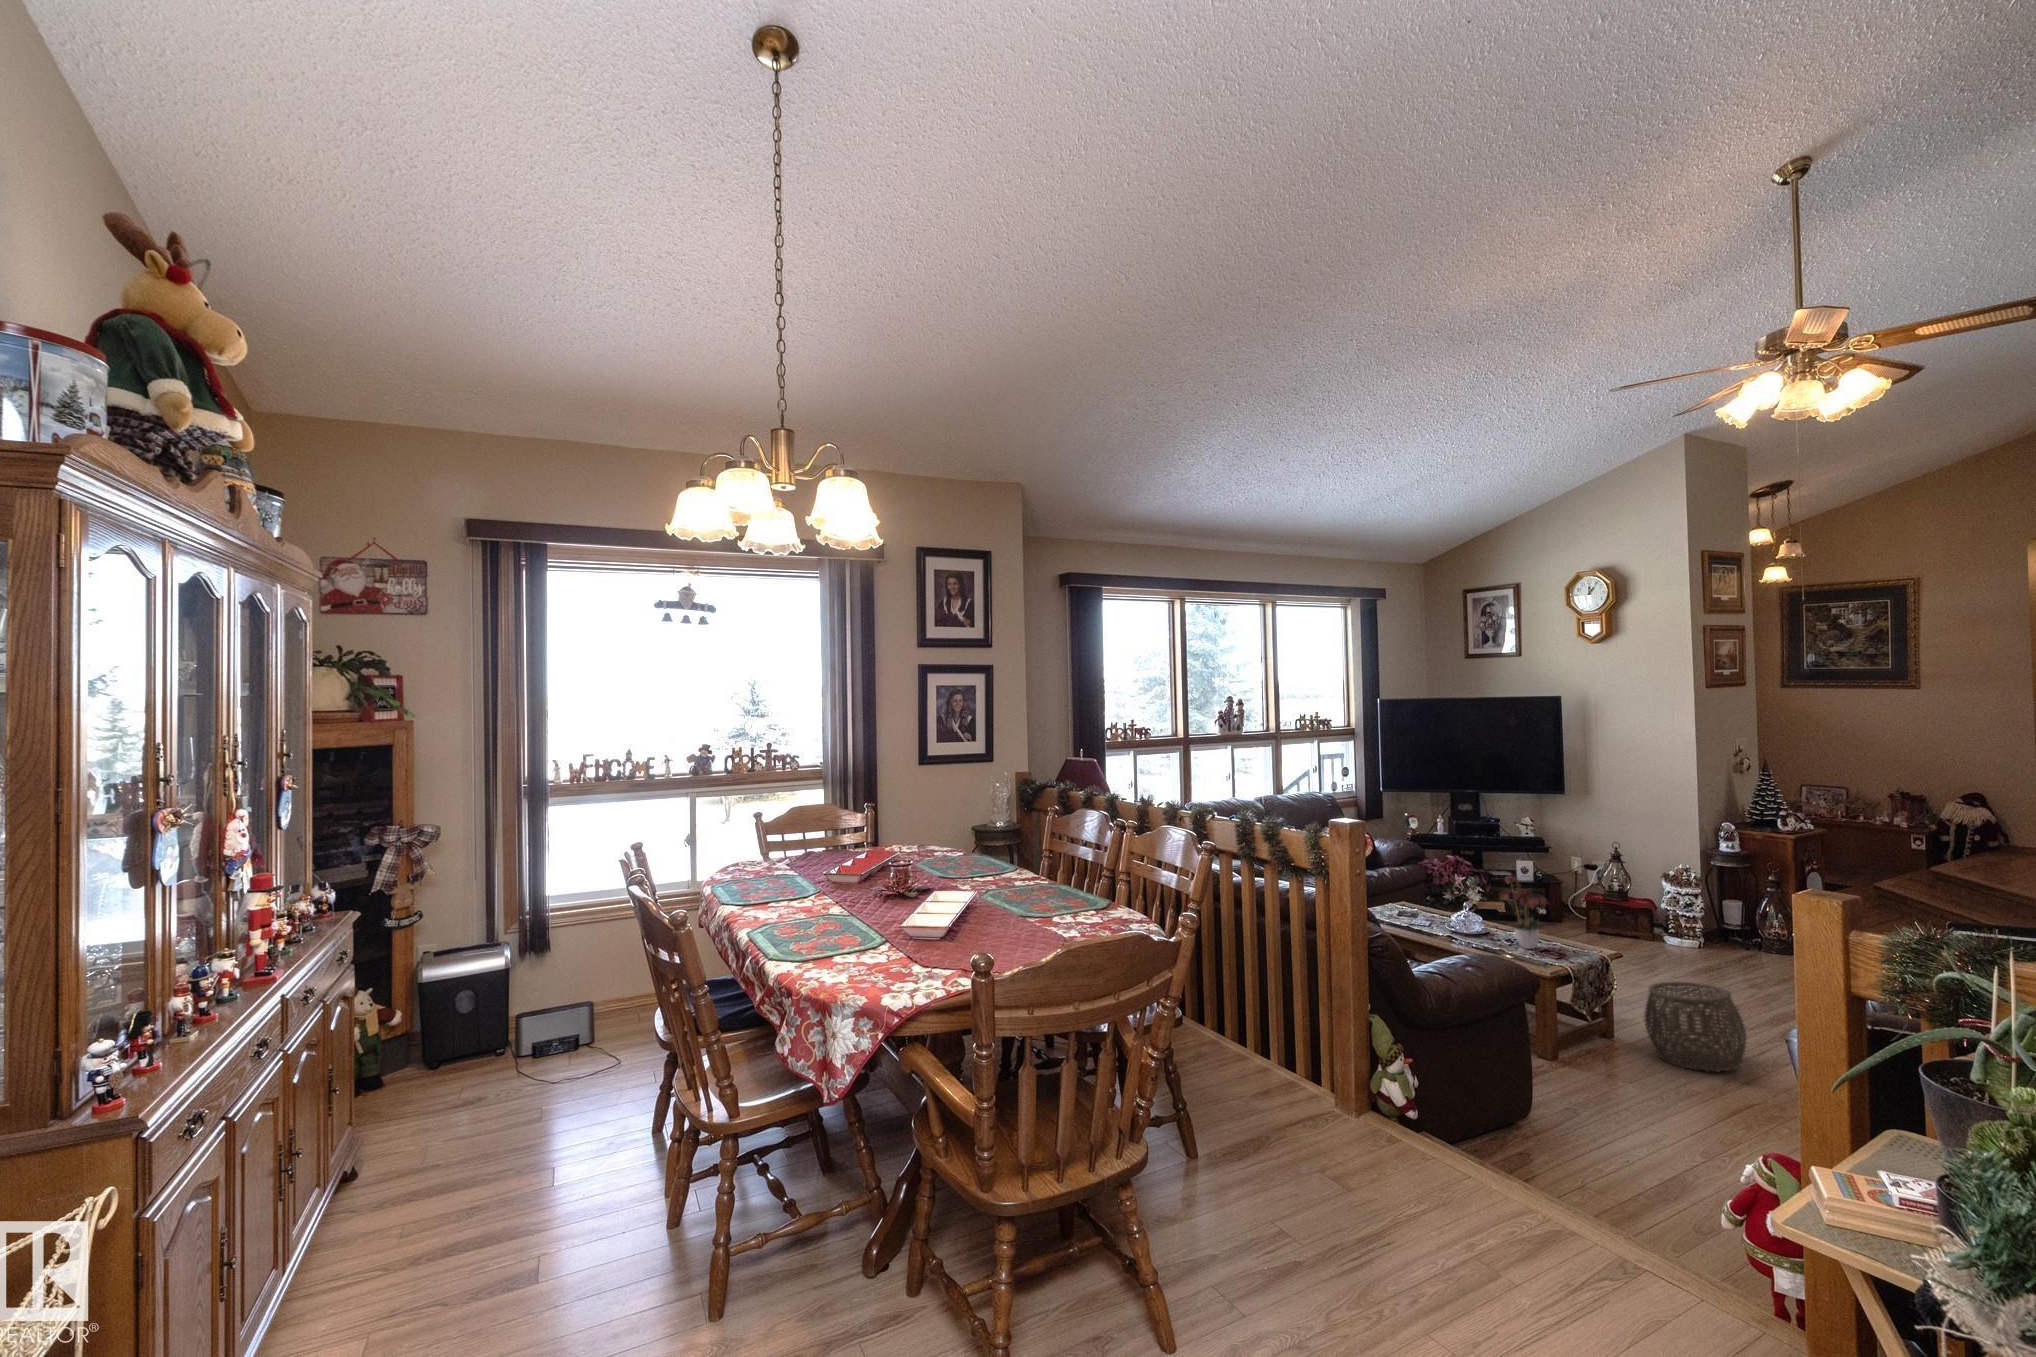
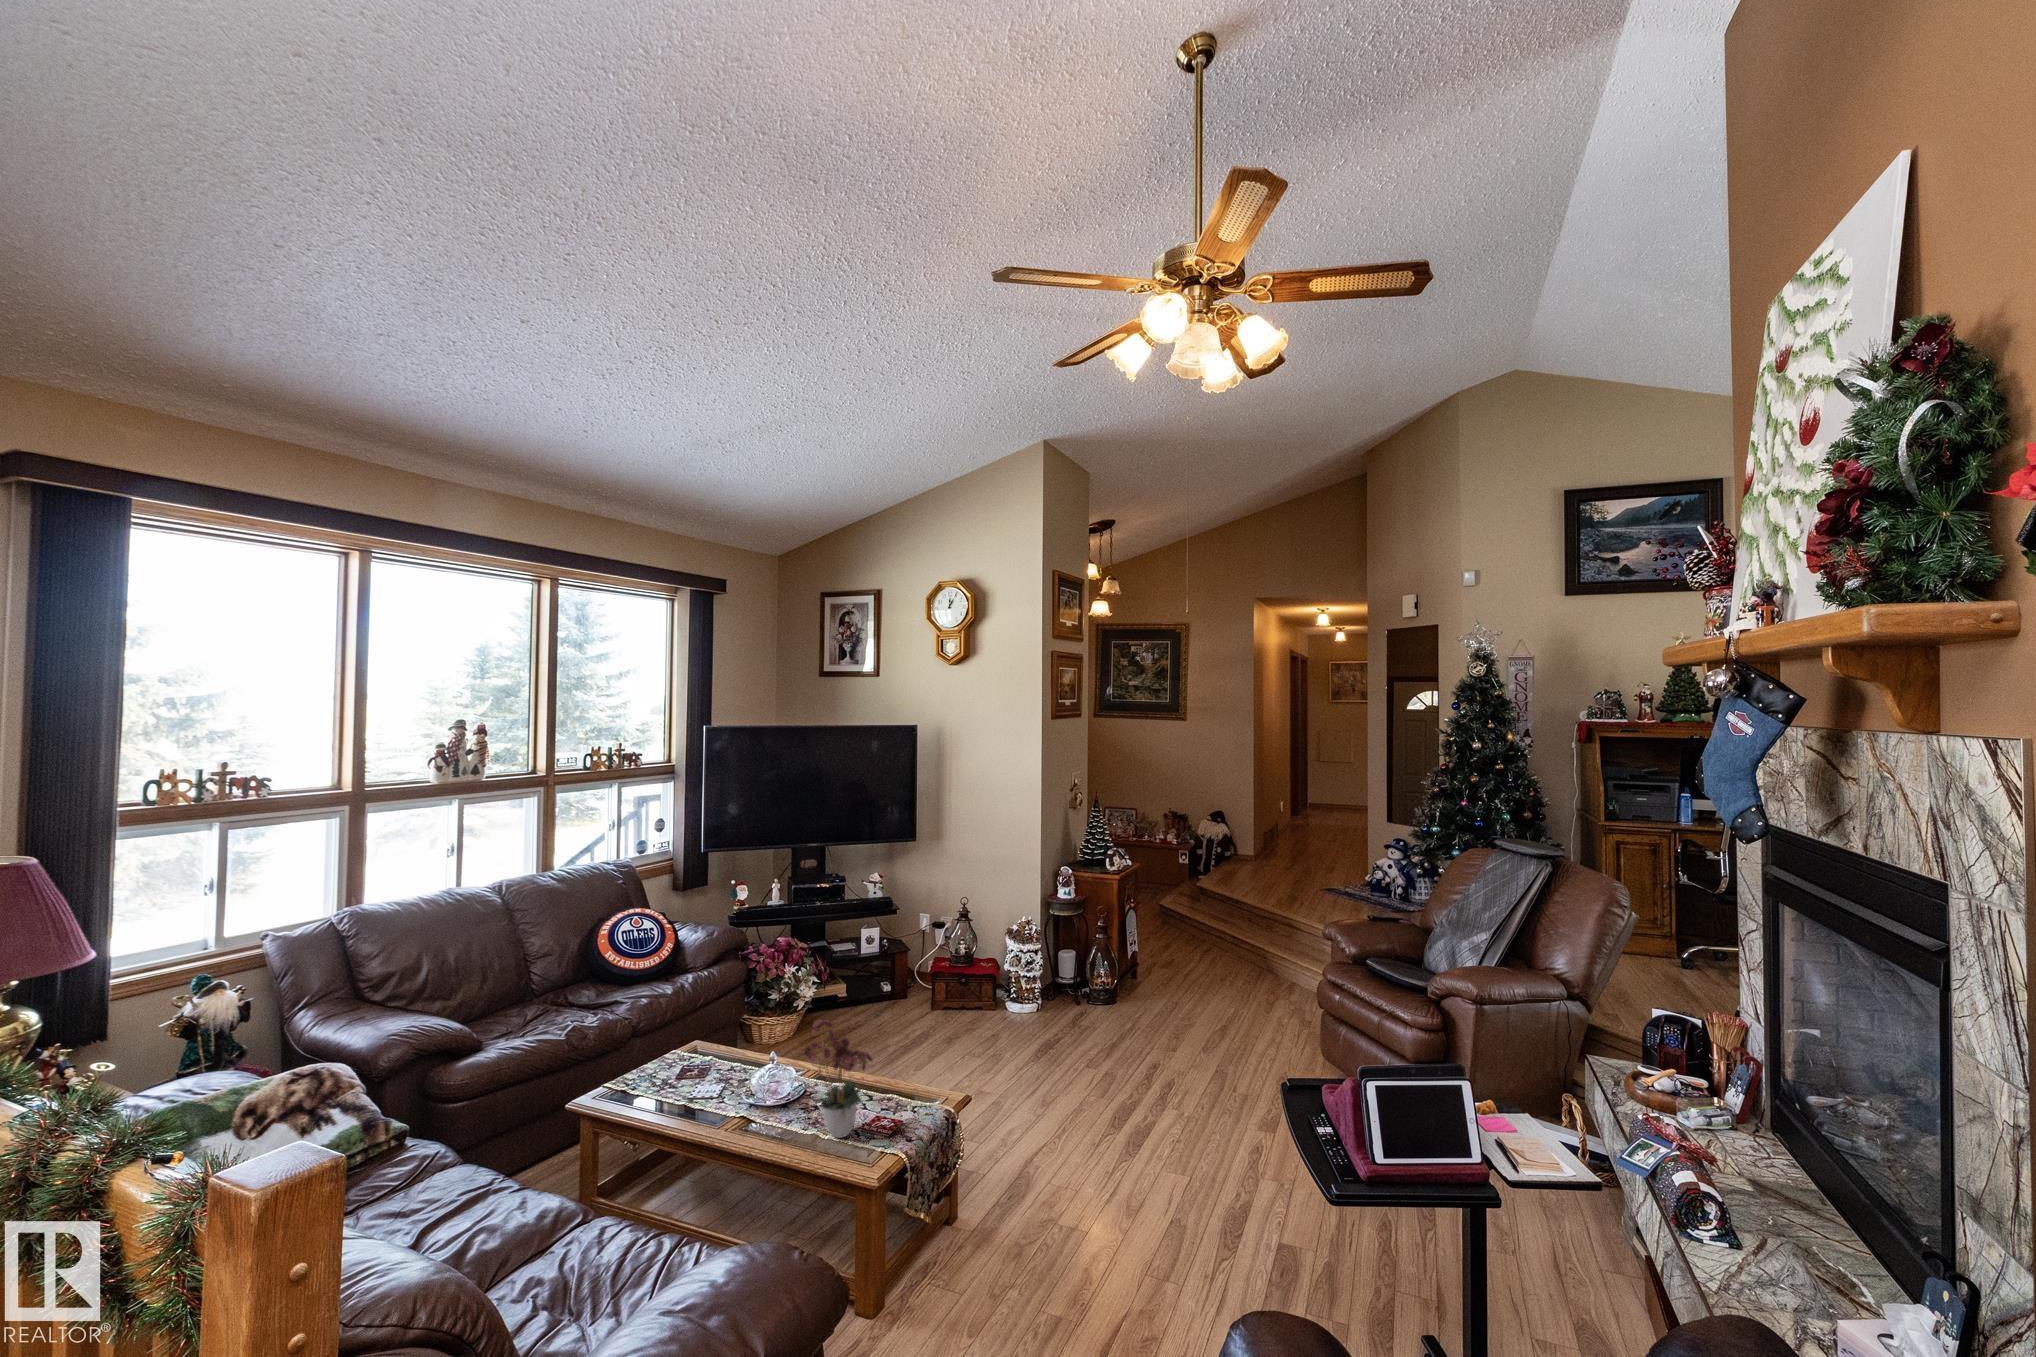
woven basket: present [1644,982,1747,1072] -> none [988,1142,1106,1300]

